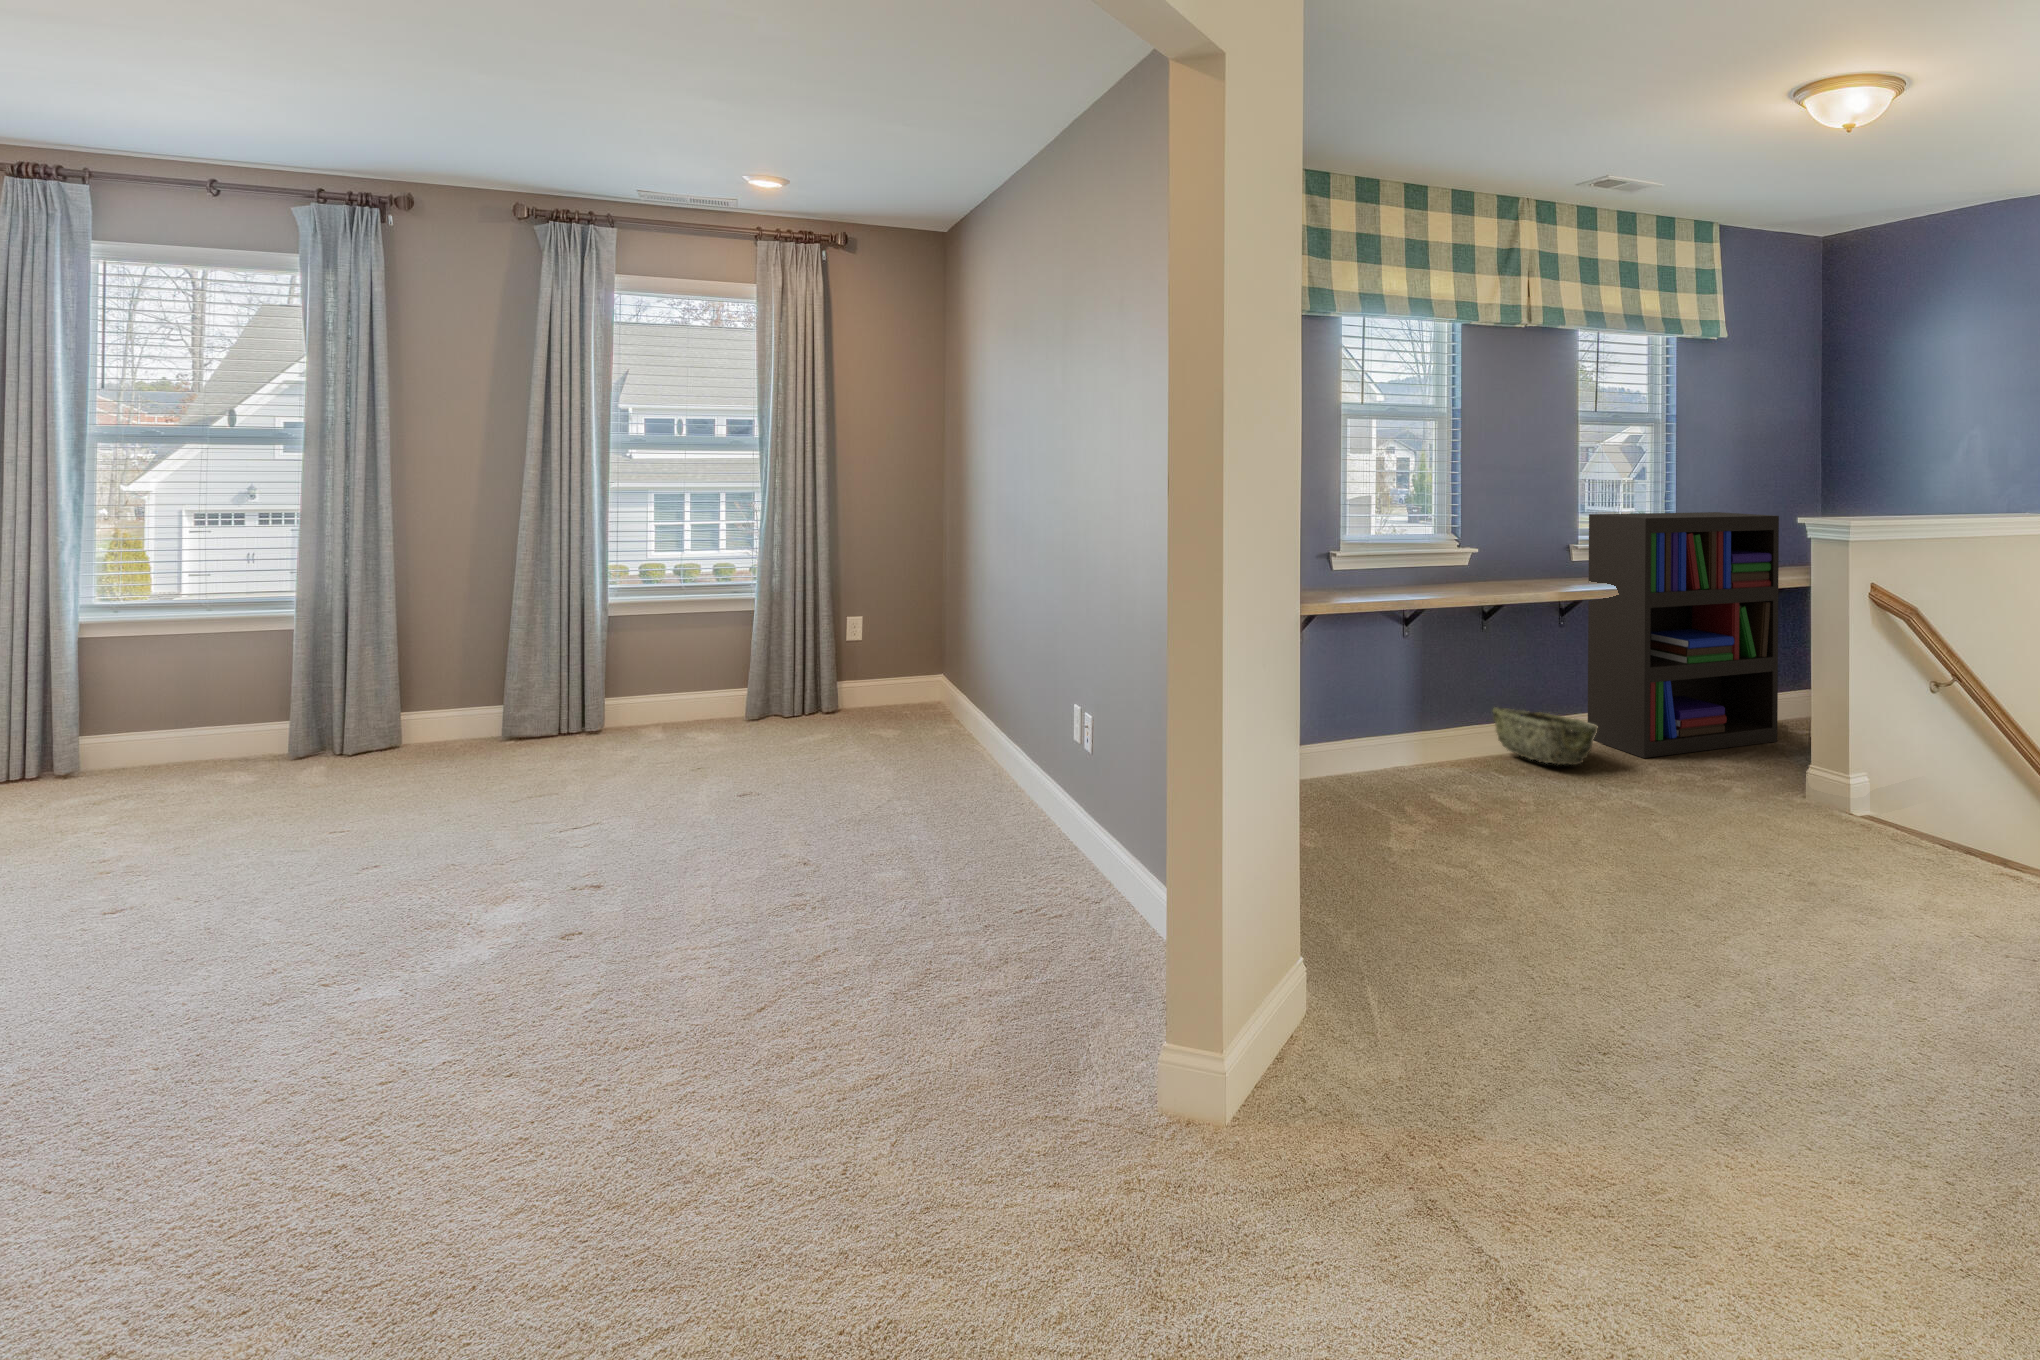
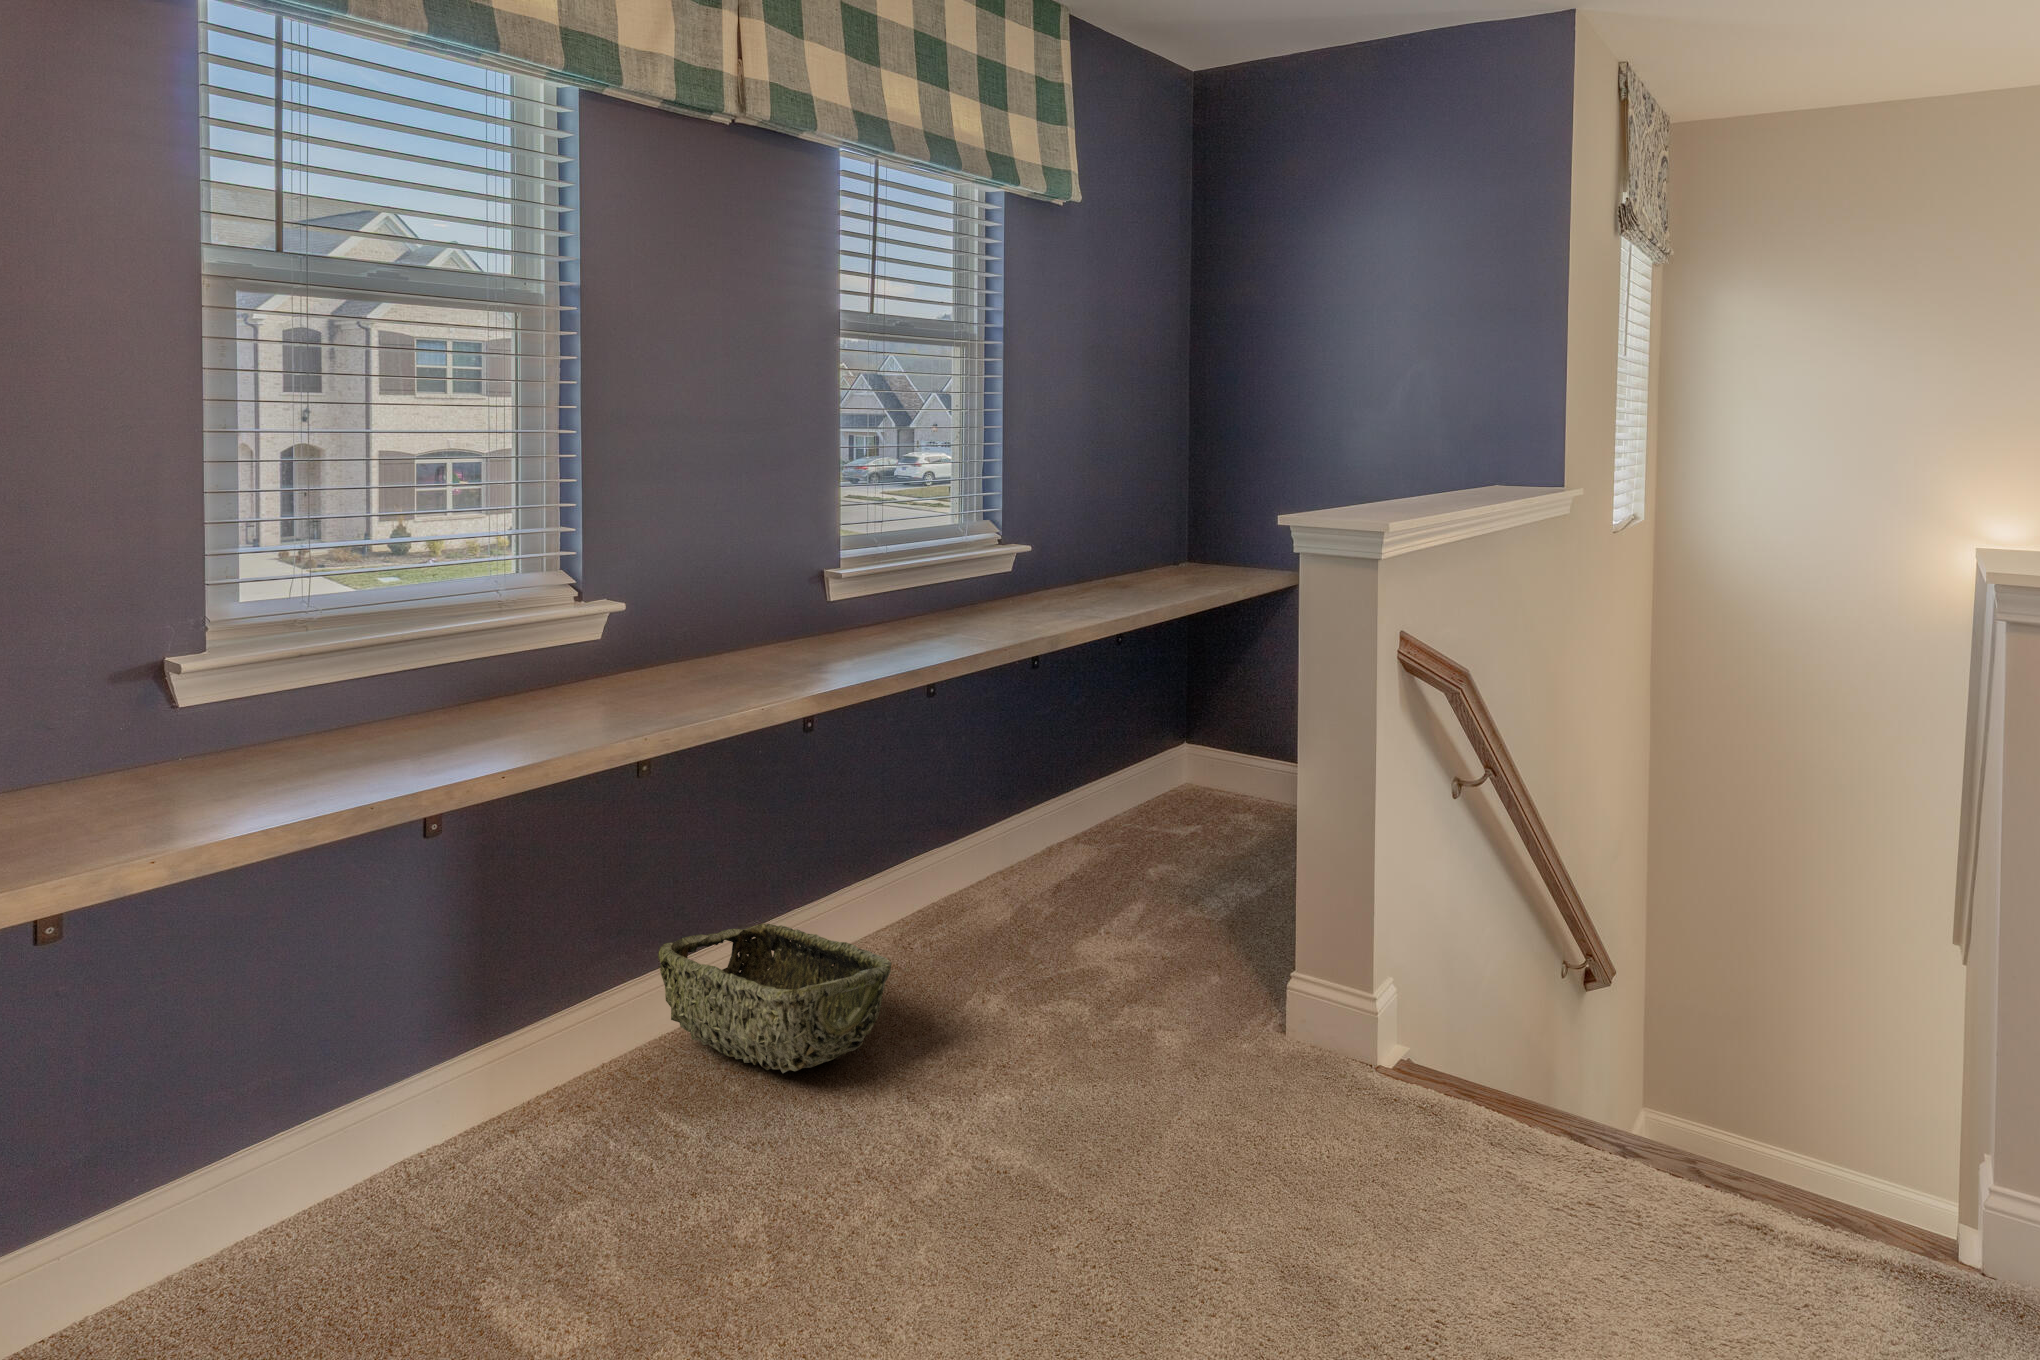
bookshelf: present [1588,512,1779,758] -> none [856,497,1176,987]

